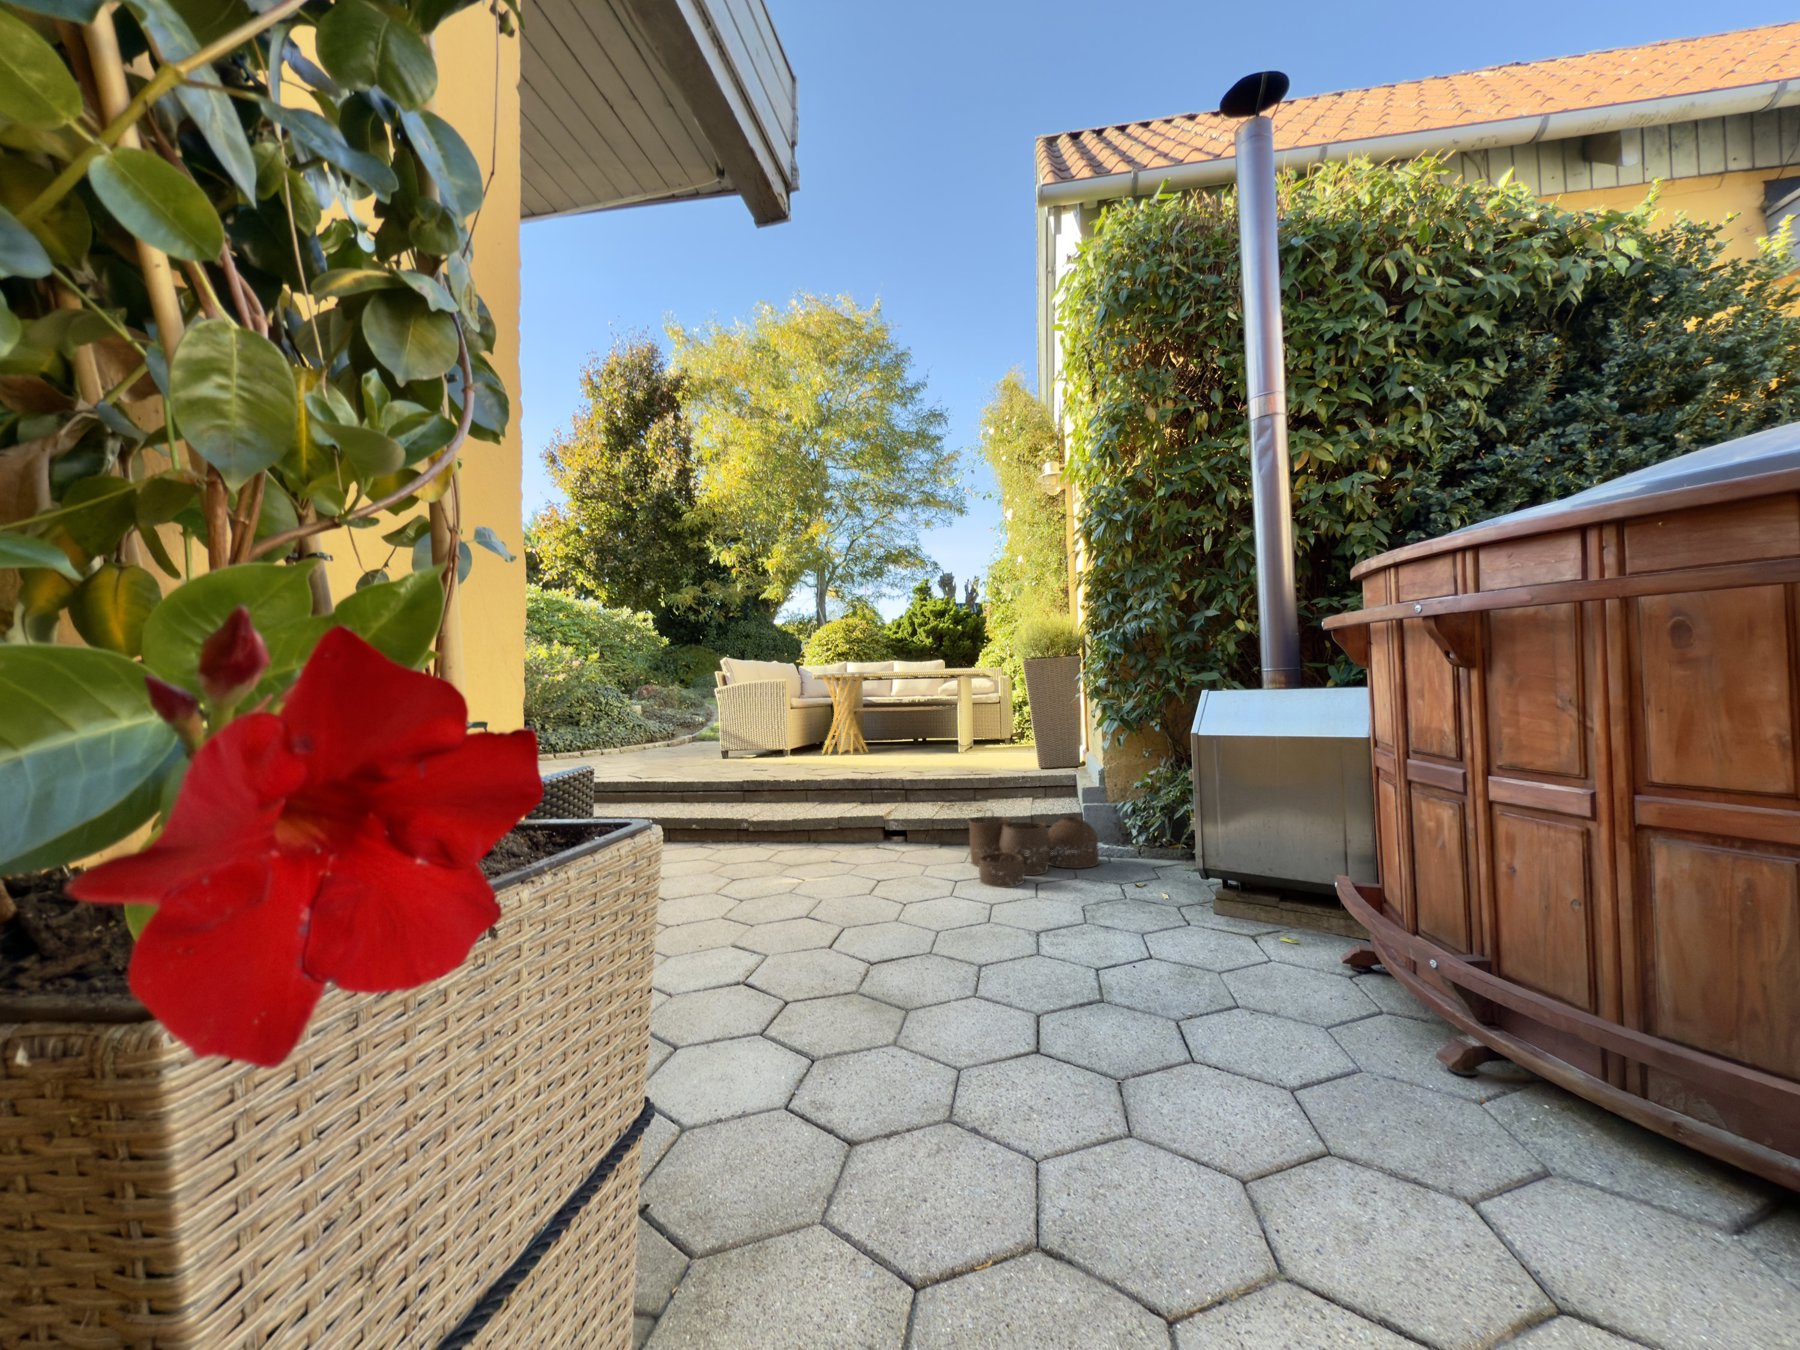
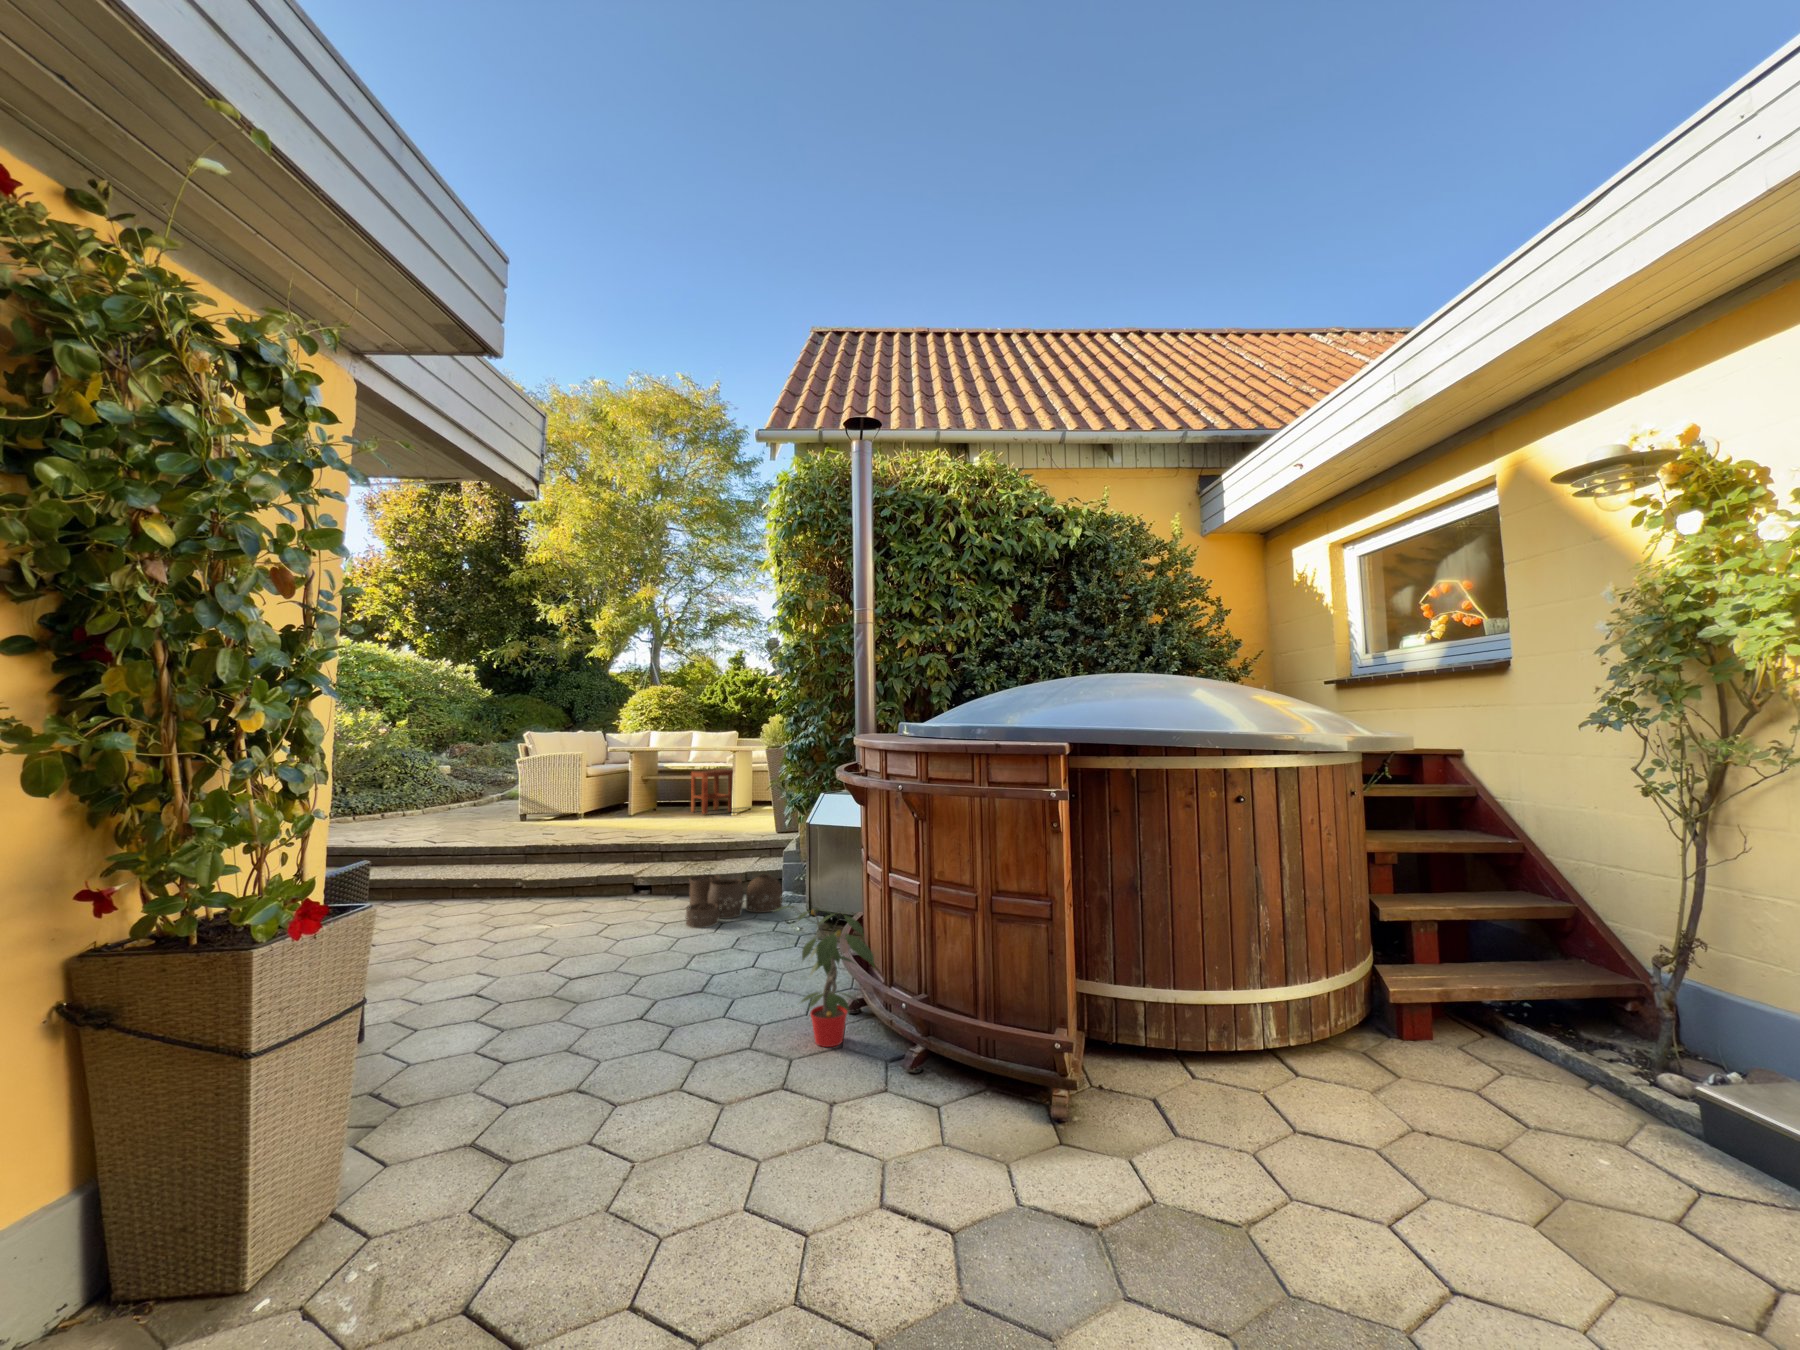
side table: present [816,672,871,754] -> none [601,747,664,817]
stool: none [910,698,961,752] -> present [691,770,733,814]
potted plant: none [1280,850,1677,1136] -> present [775,906,875,1047]

